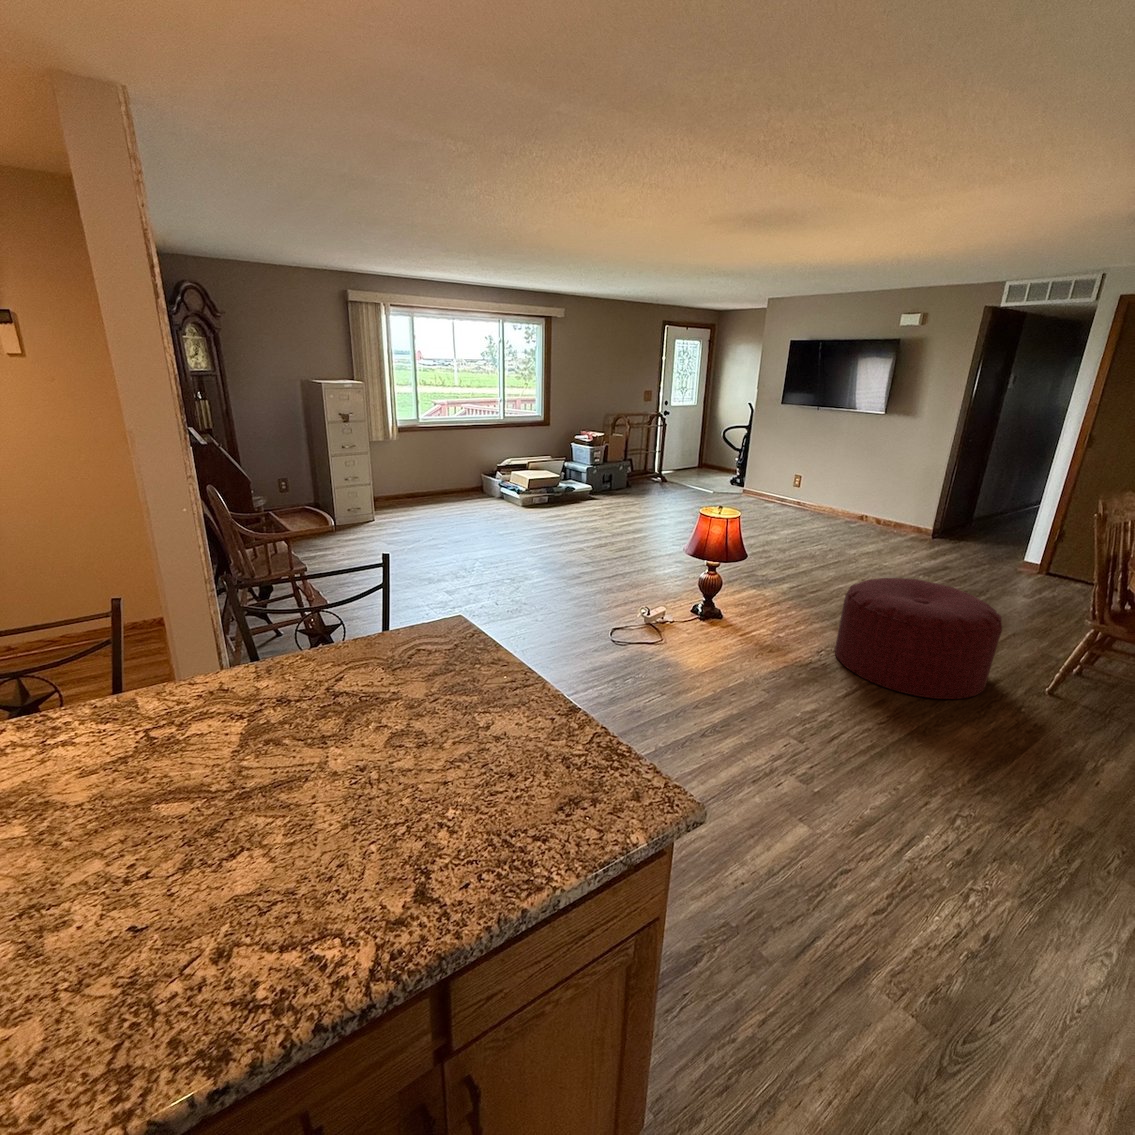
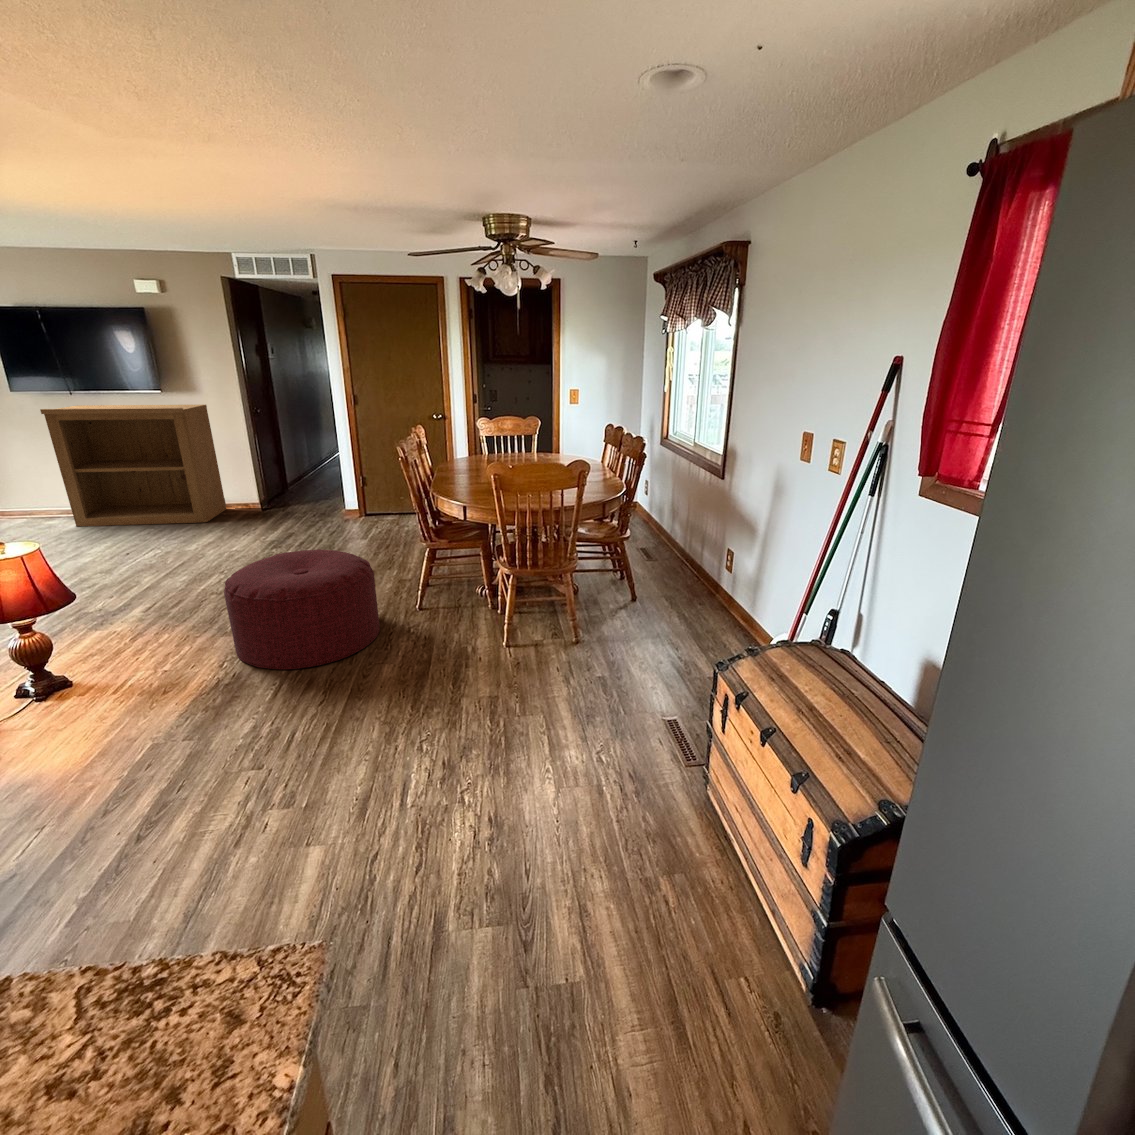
bookshelf: none [781,424,919,537] -> present [40,405,226,526]

